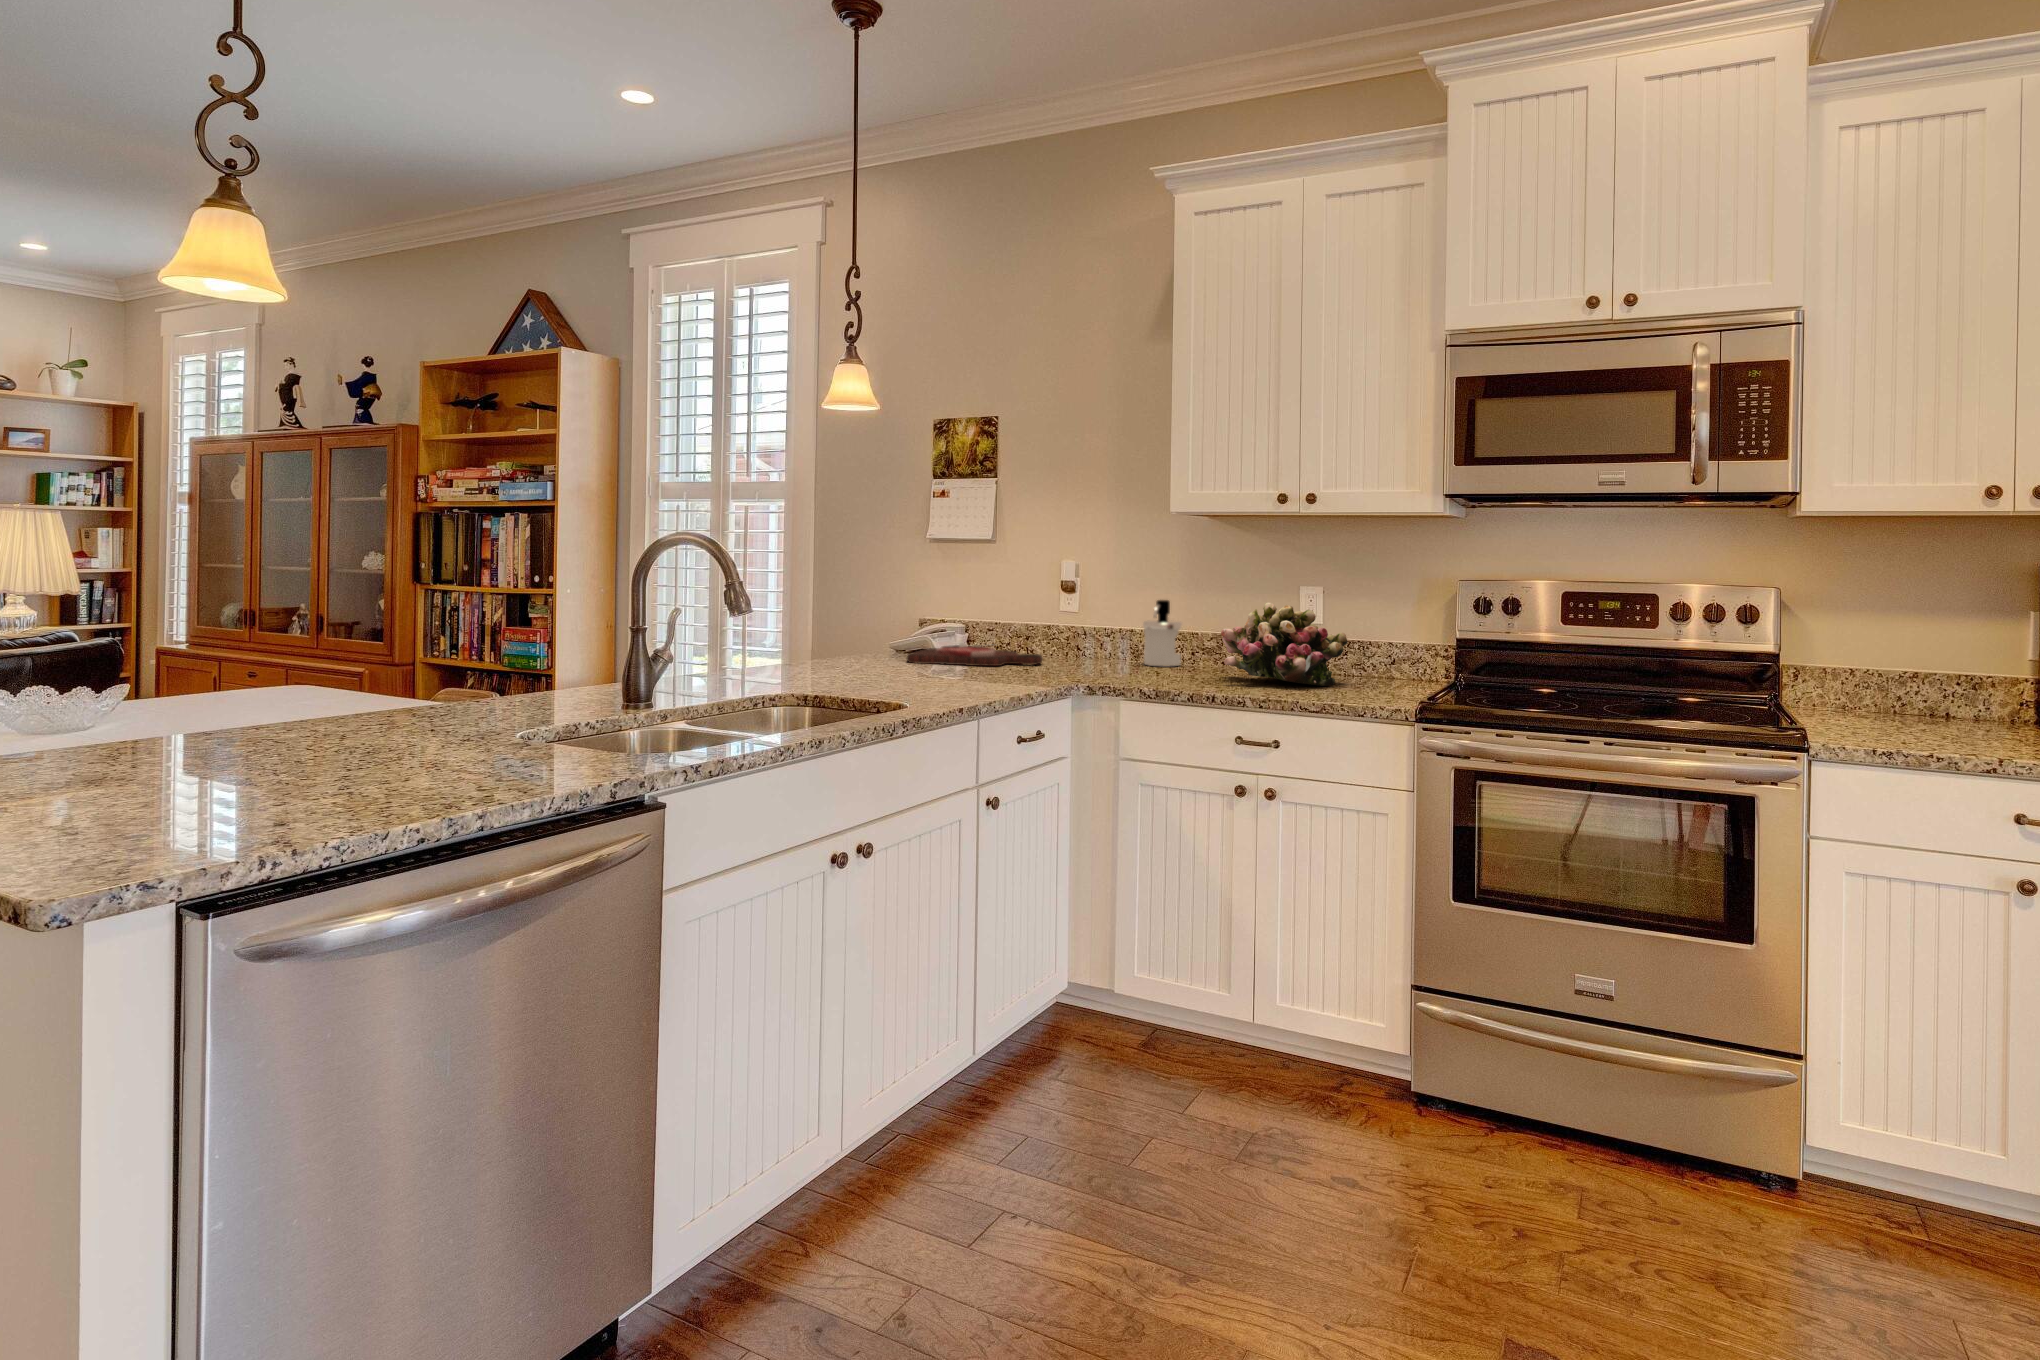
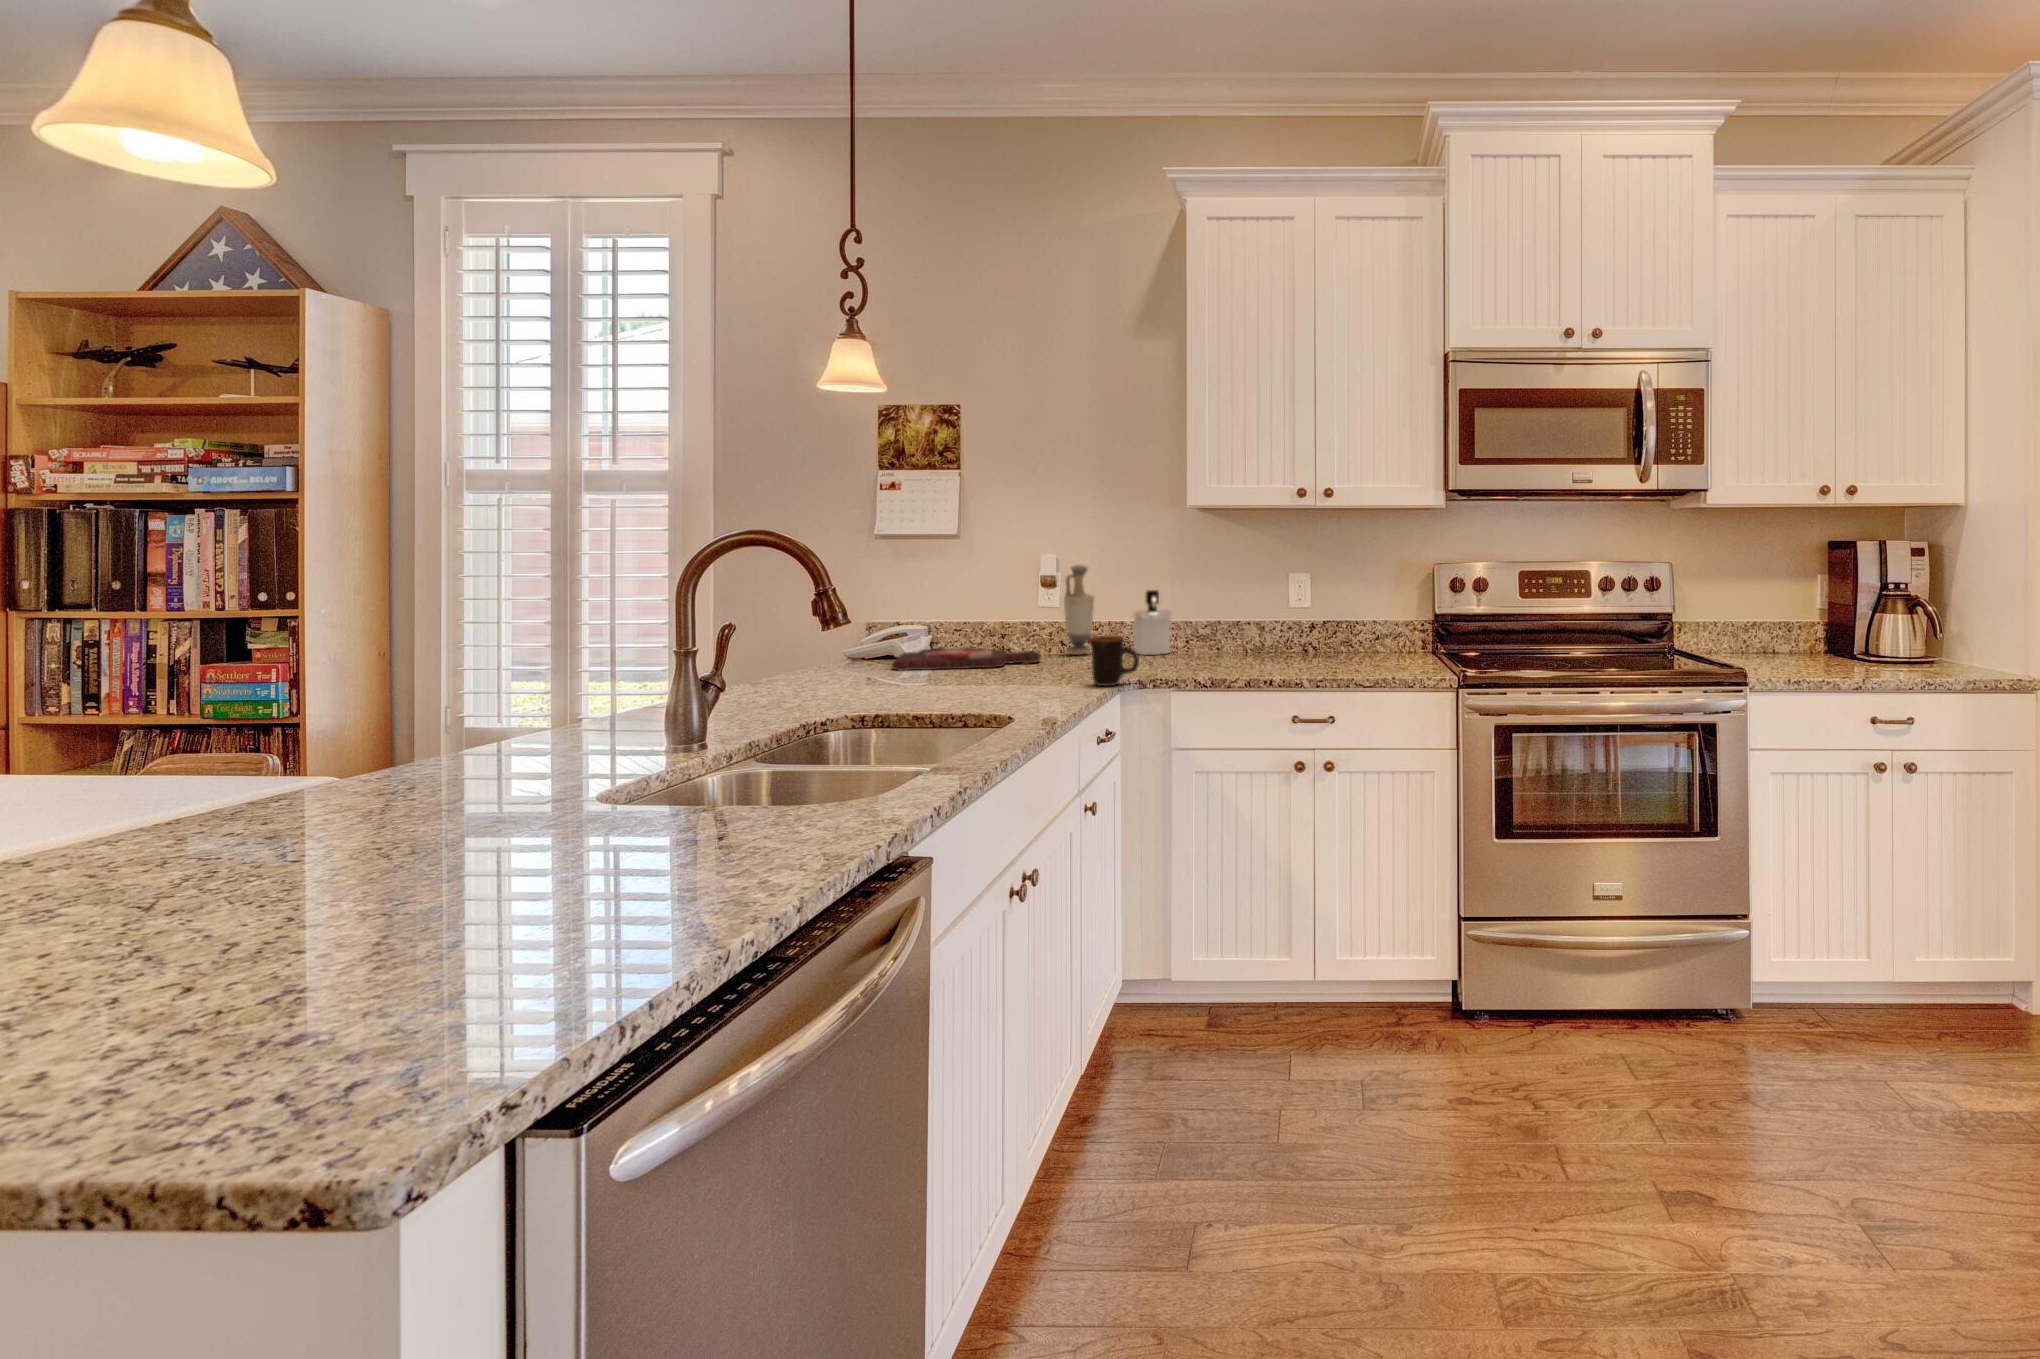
vase: none [1076,572,1106,662] -> present [1064,565,1094,655]
flower arrangement: present [1221,603,1348,686] -> none [1229,589,1343,662]
mug: none [1038,639,1090,688] -> present [1088,636,1139,686]

